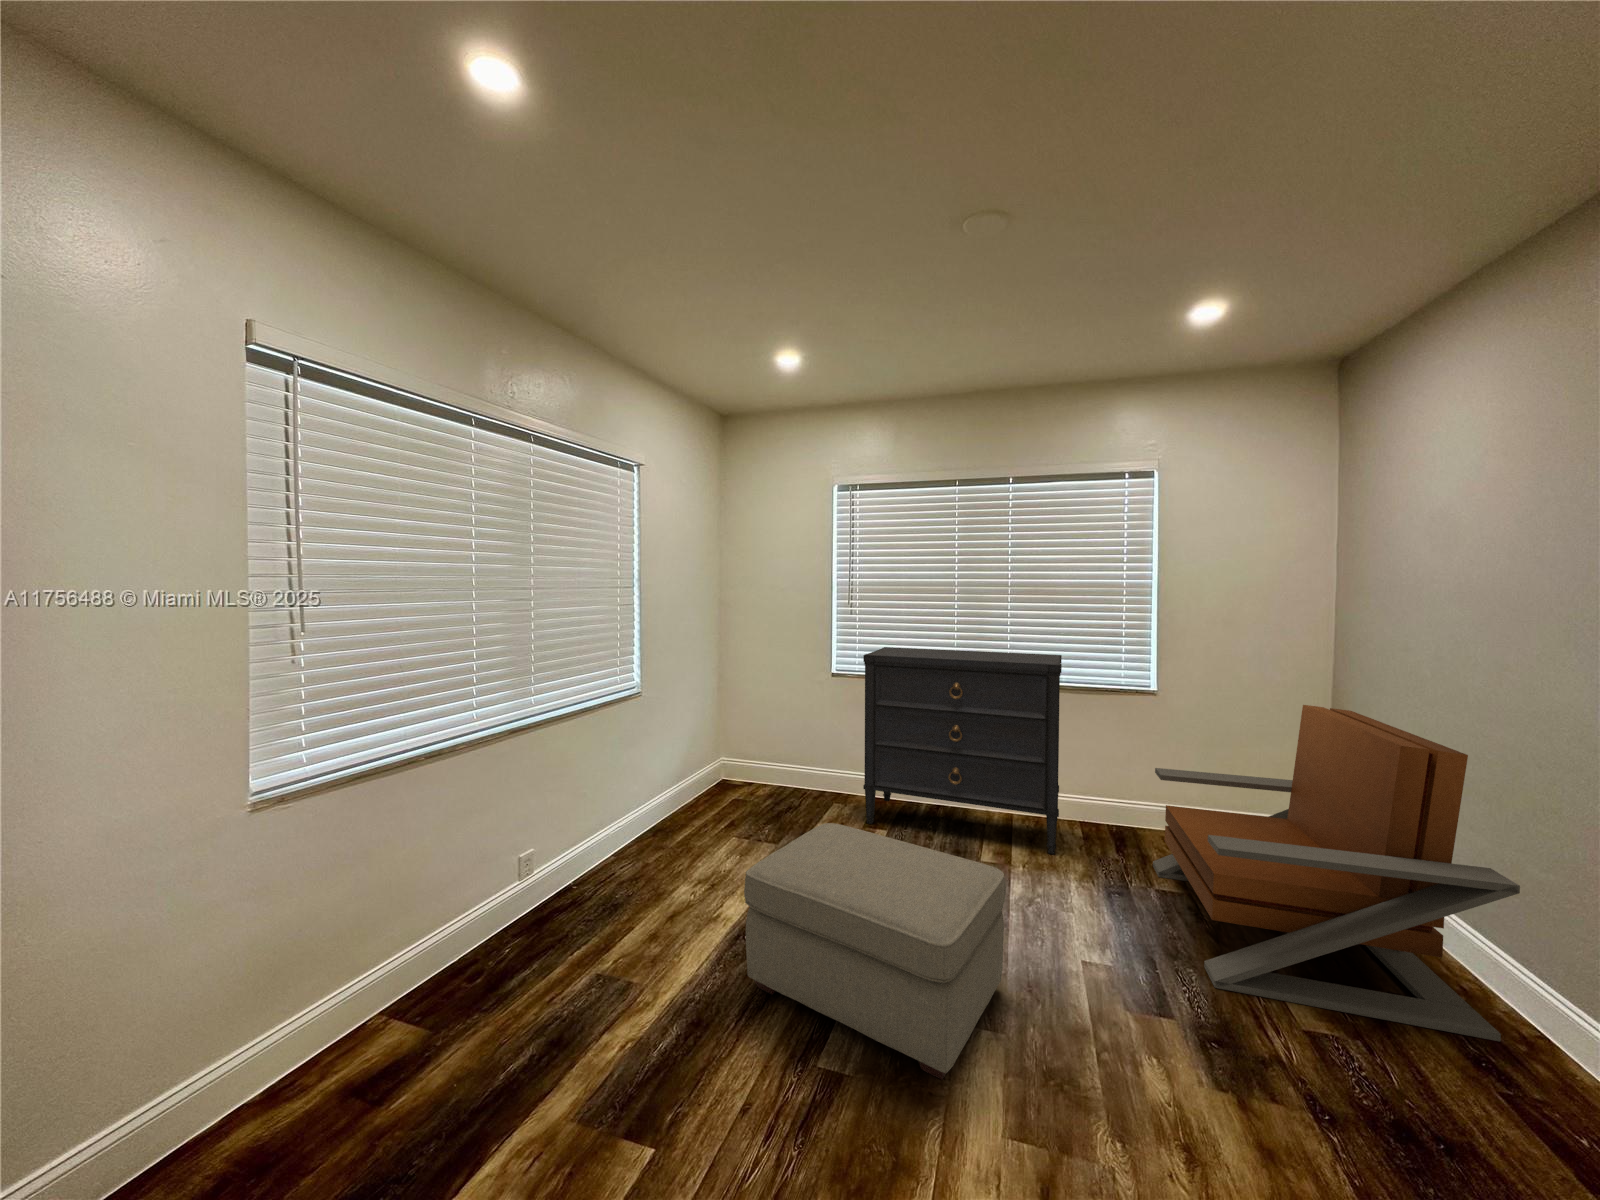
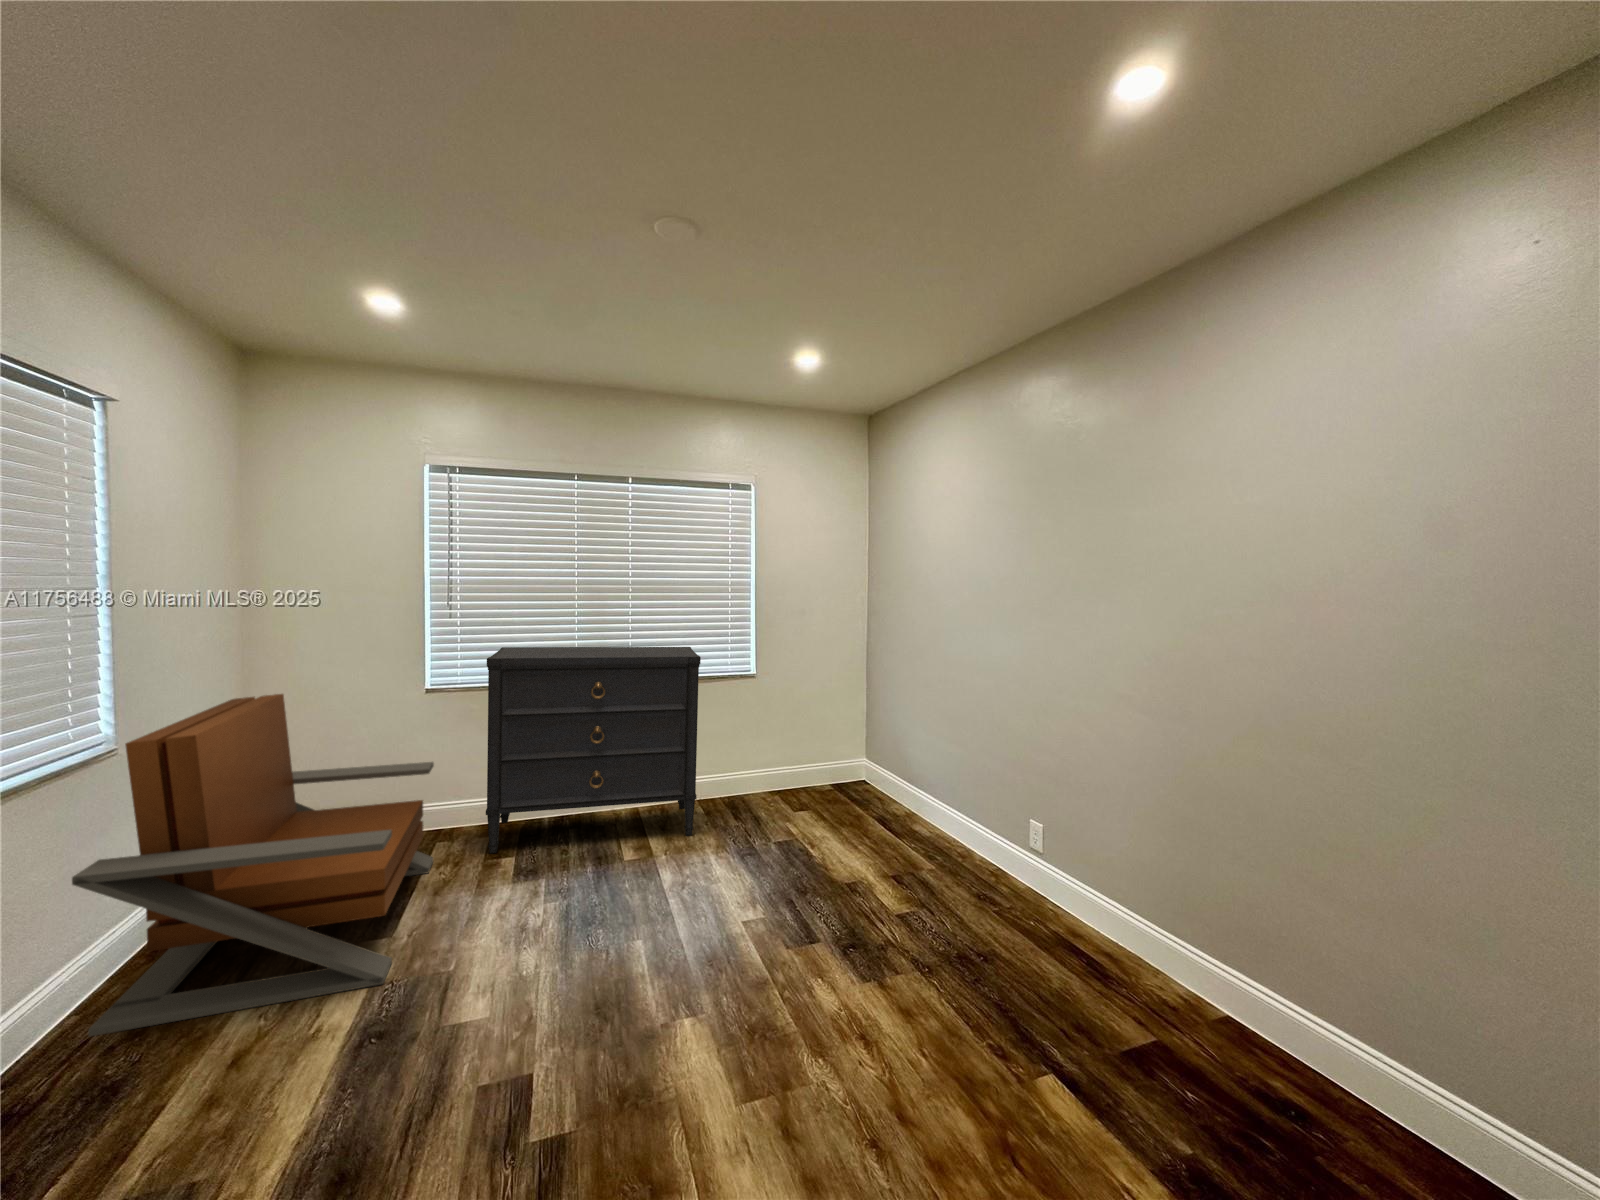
lounge chair: present [1153,705,1520,1041] -> present [72,694,434,1036]
ottoman: present [744,823,1006,1080] -> none [399,860,697,1094]

